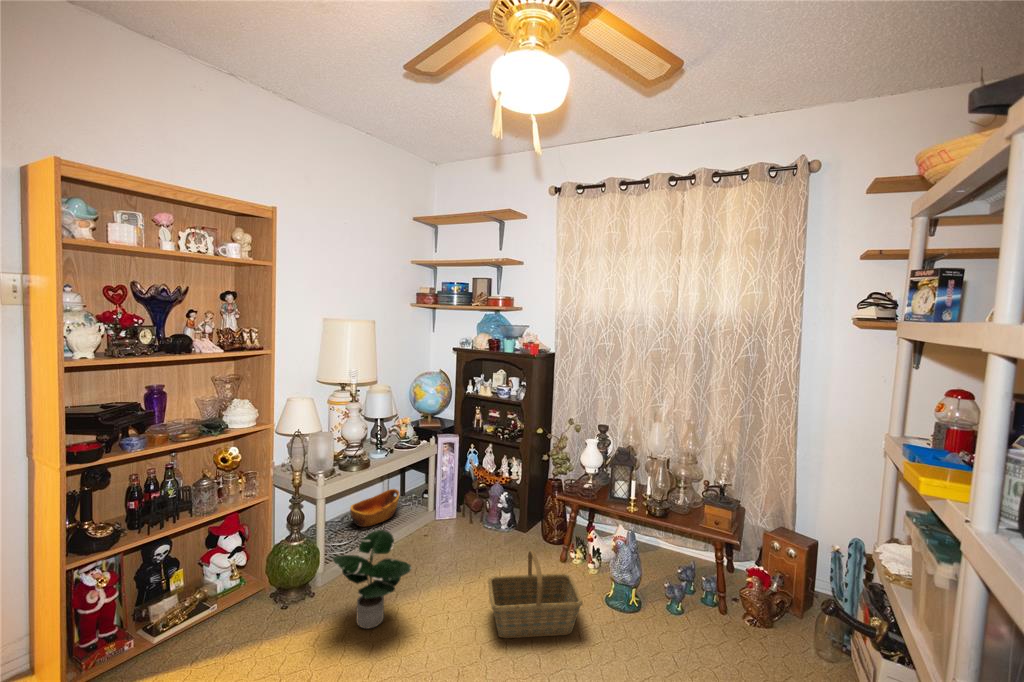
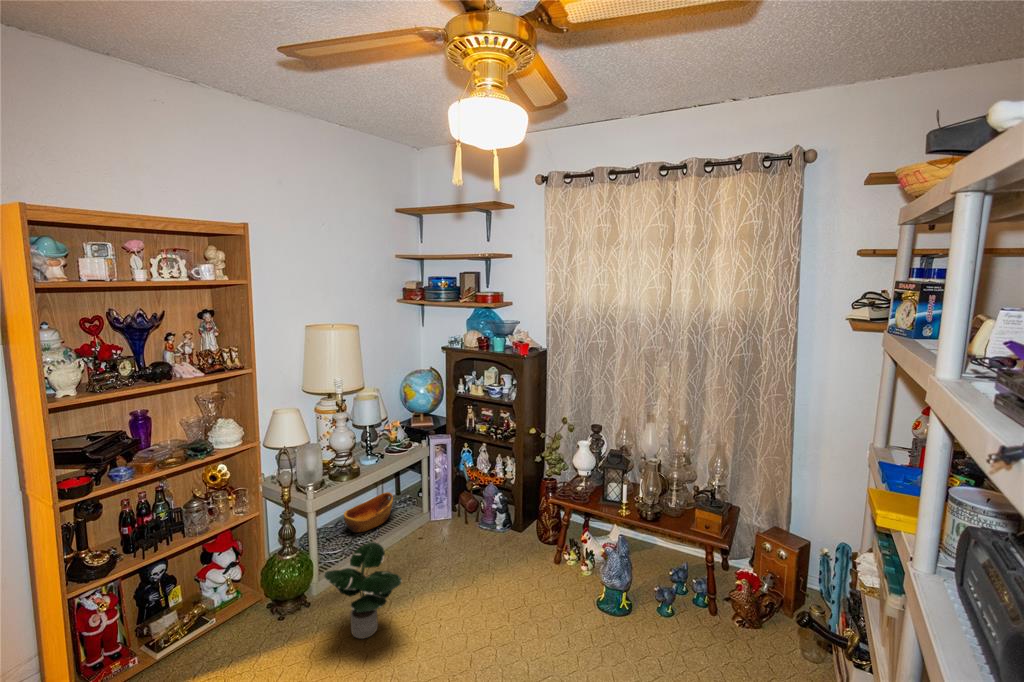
basket: present [488,551,582,638] -> none [479,559,571,646]

